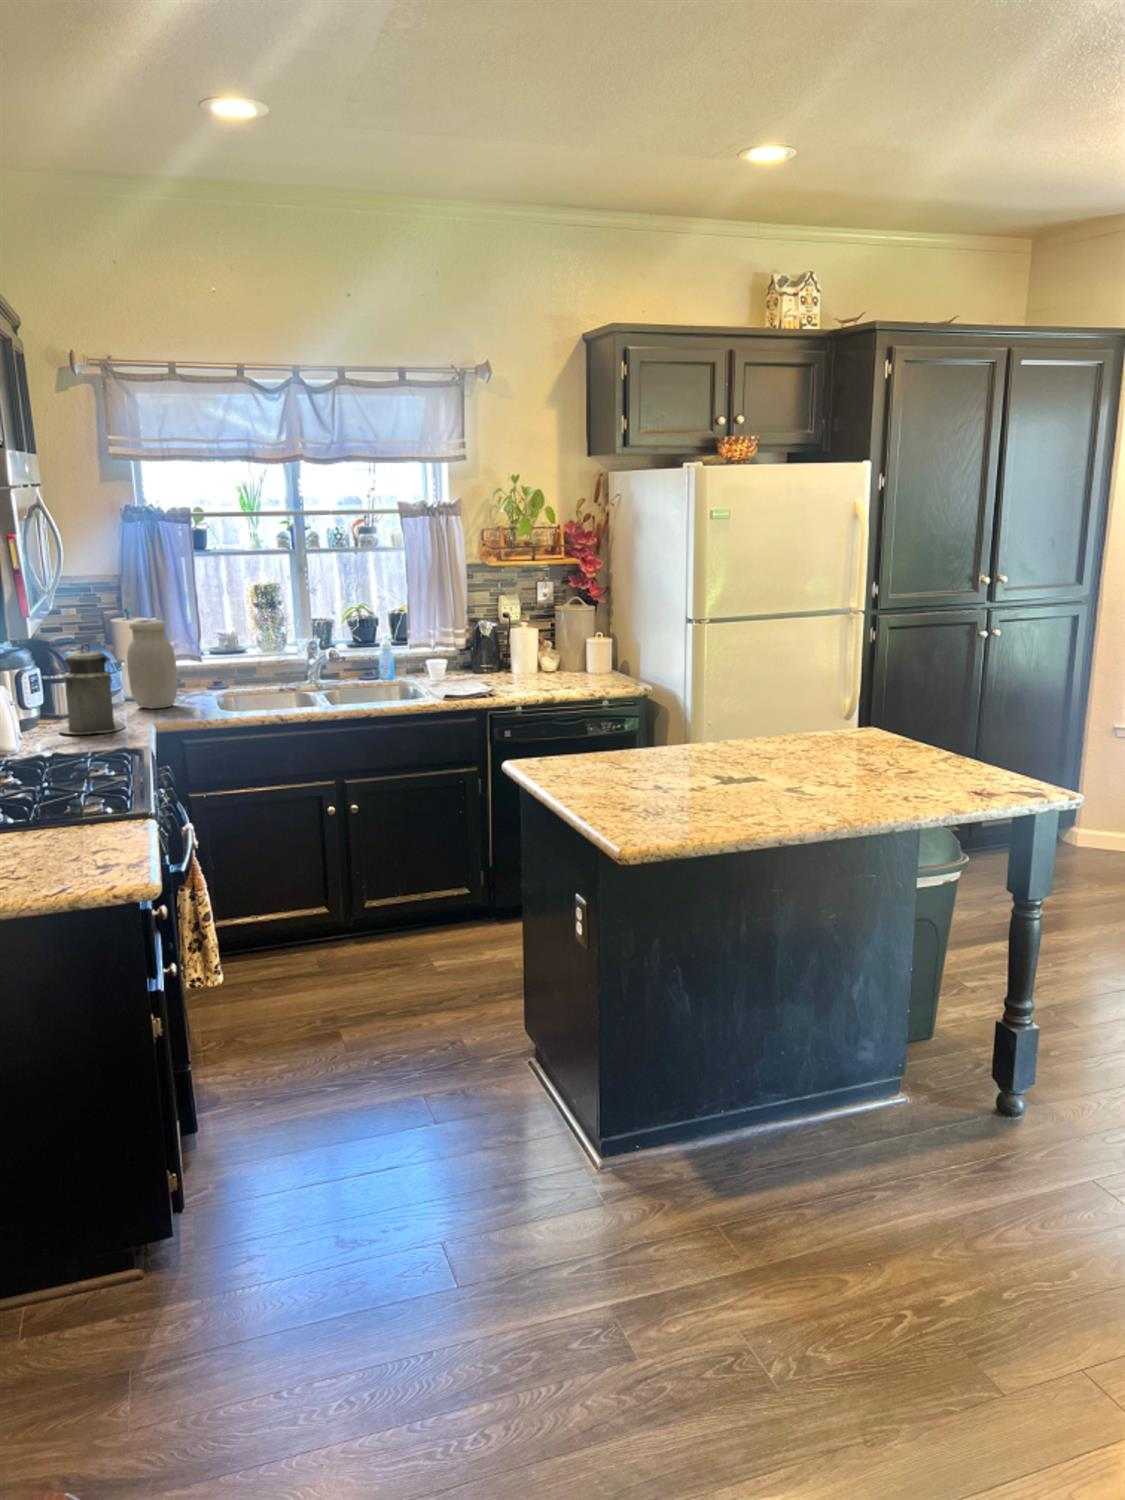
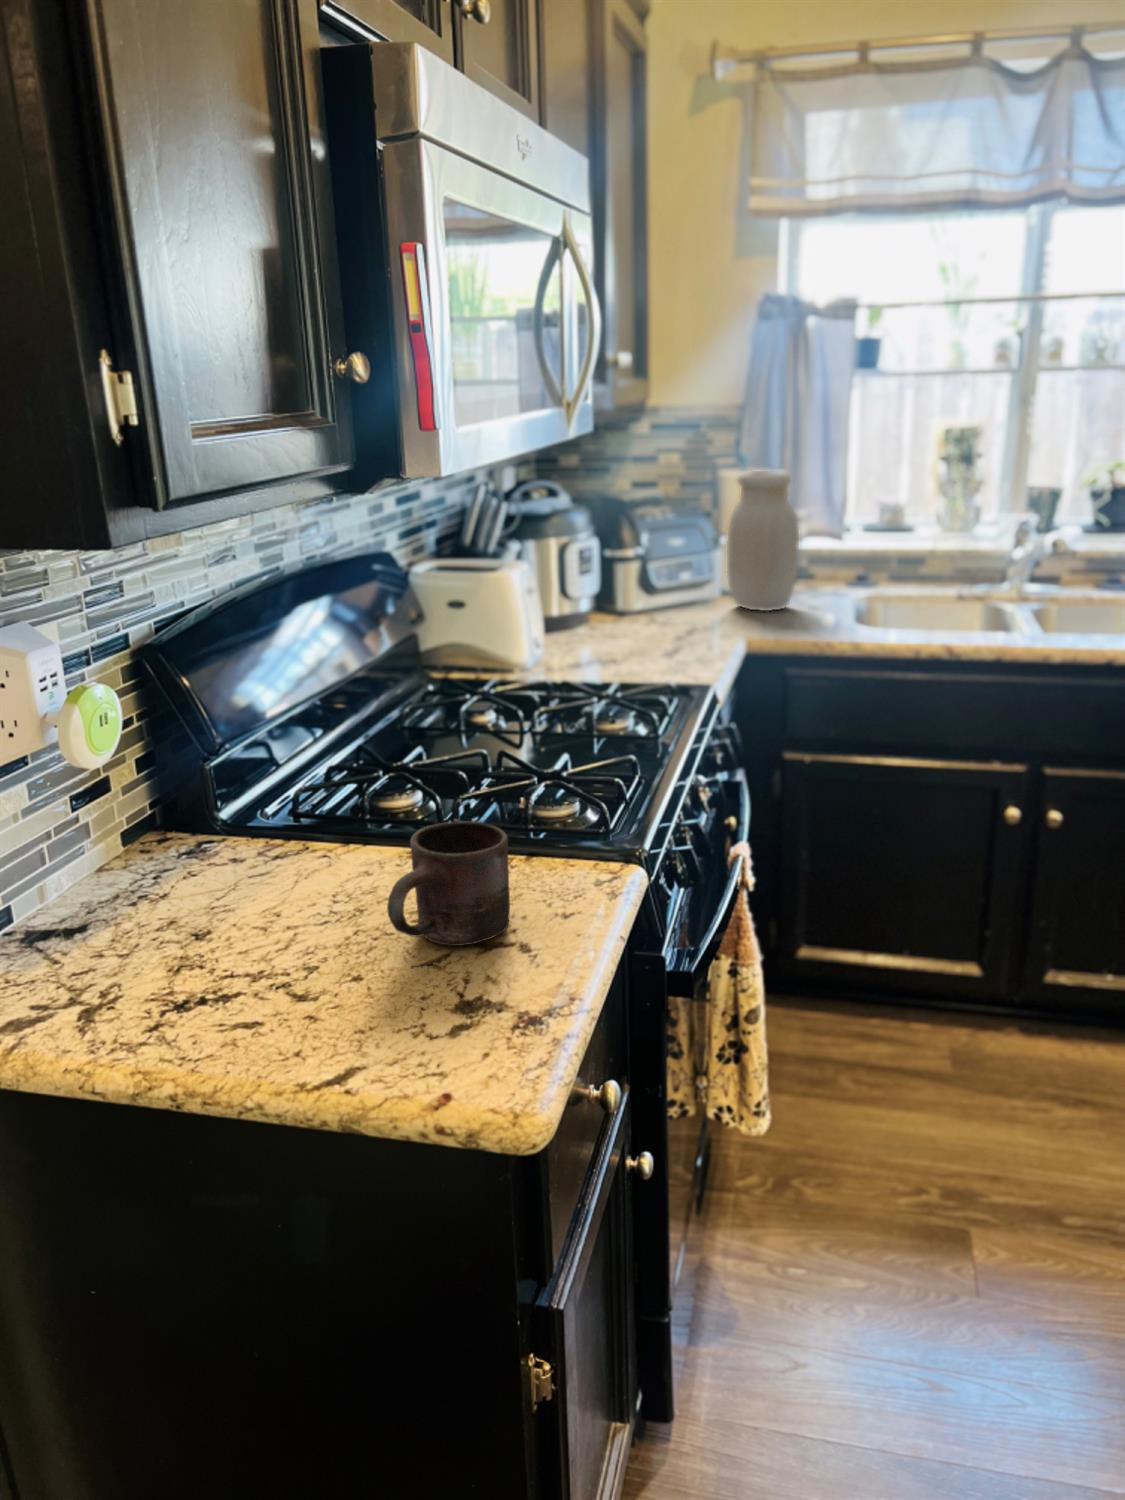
canister: present [59,643,125,734] -> none [610,502,704,644]
mug: none [33,809,91,869] -> present [387,822,510,946]

